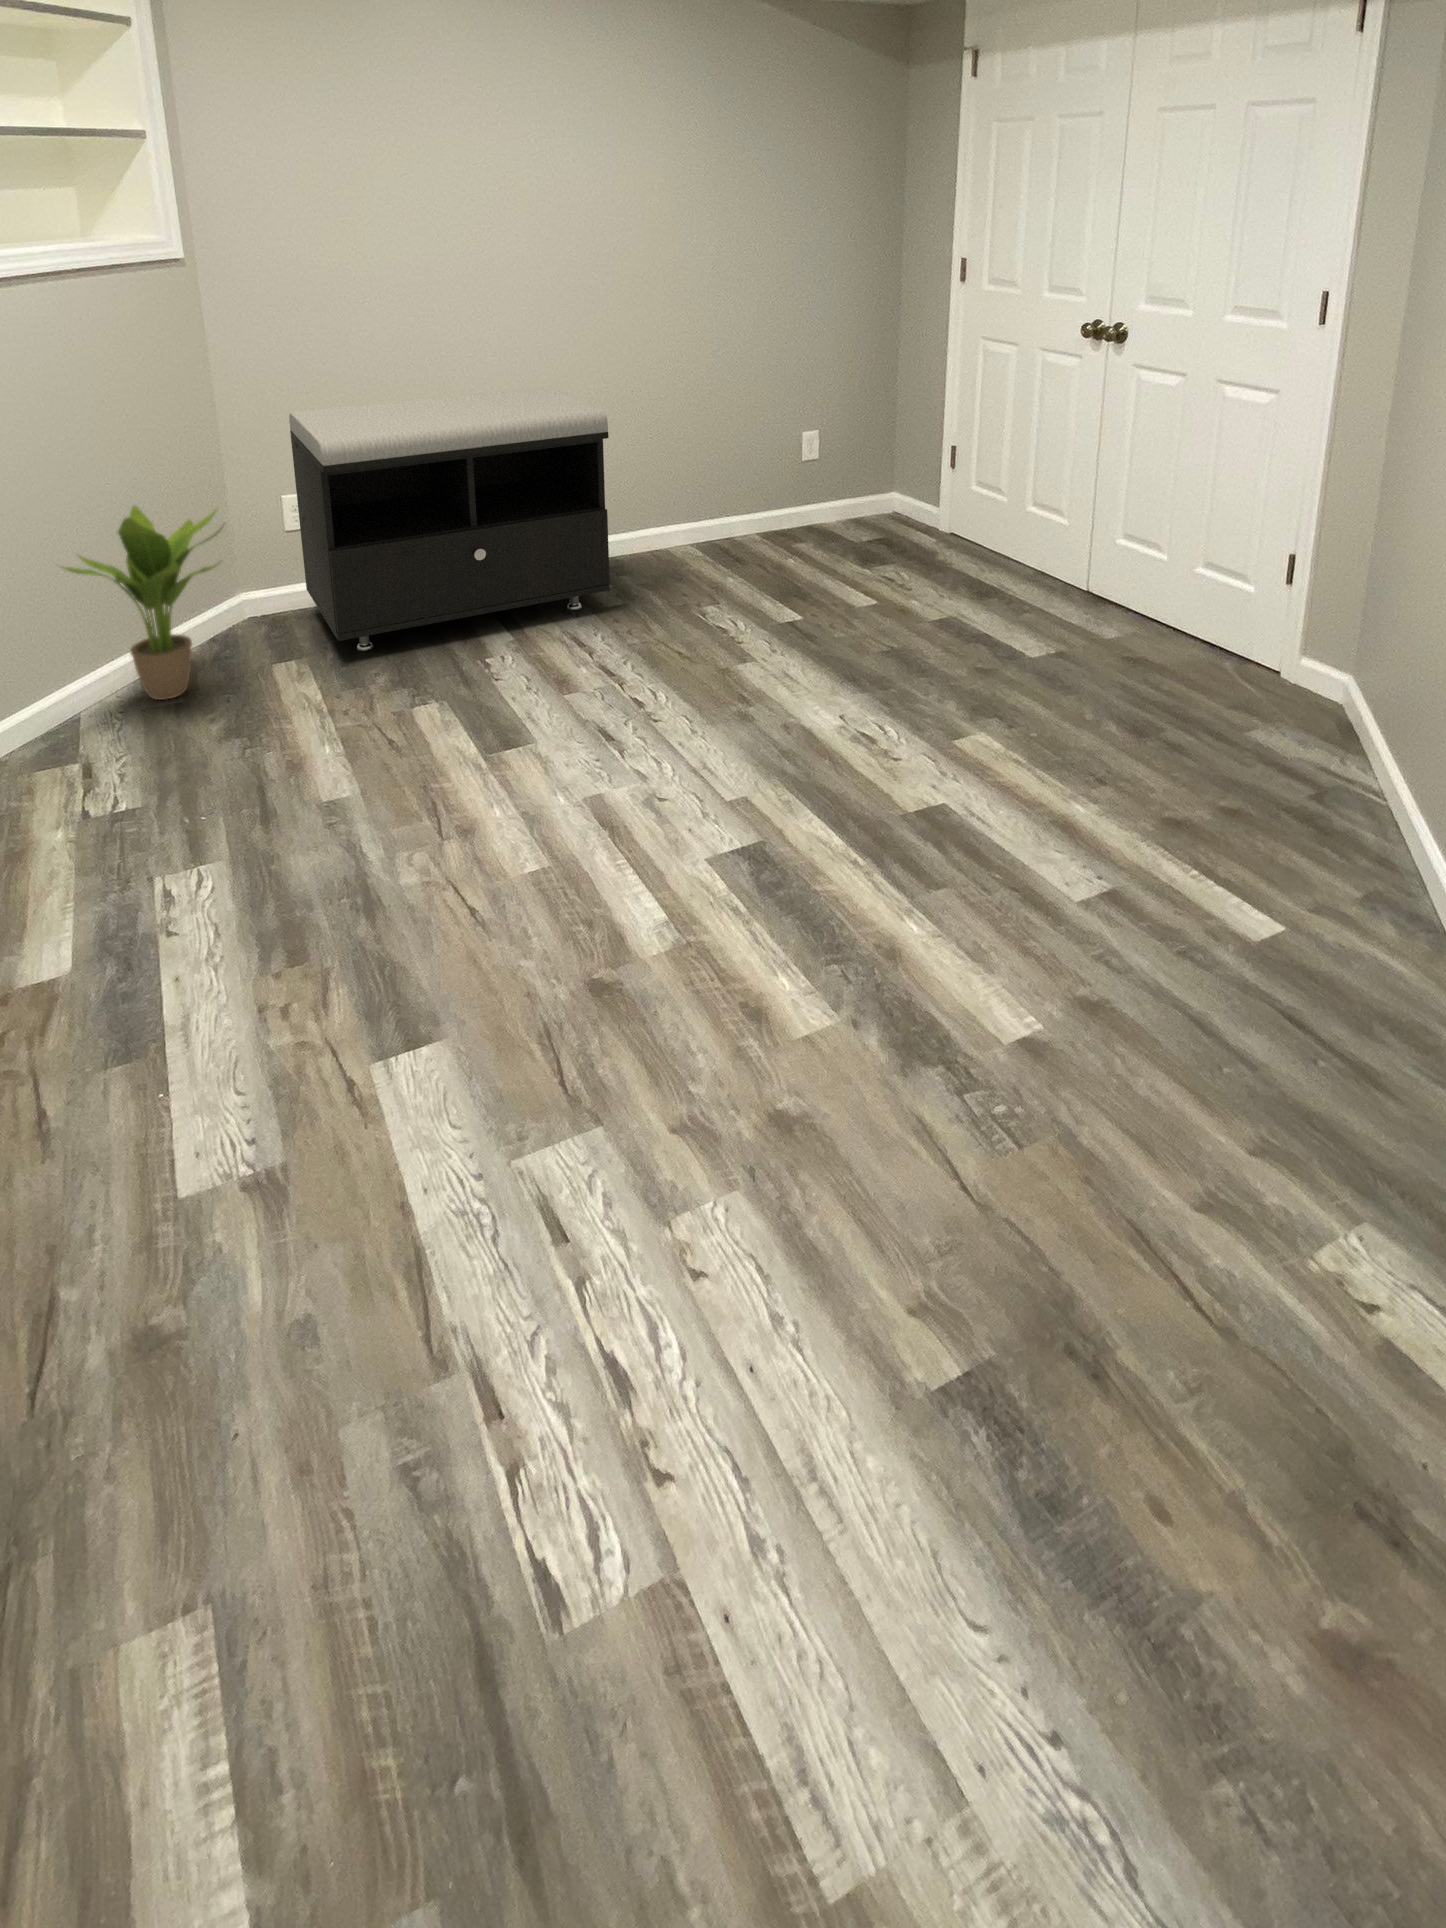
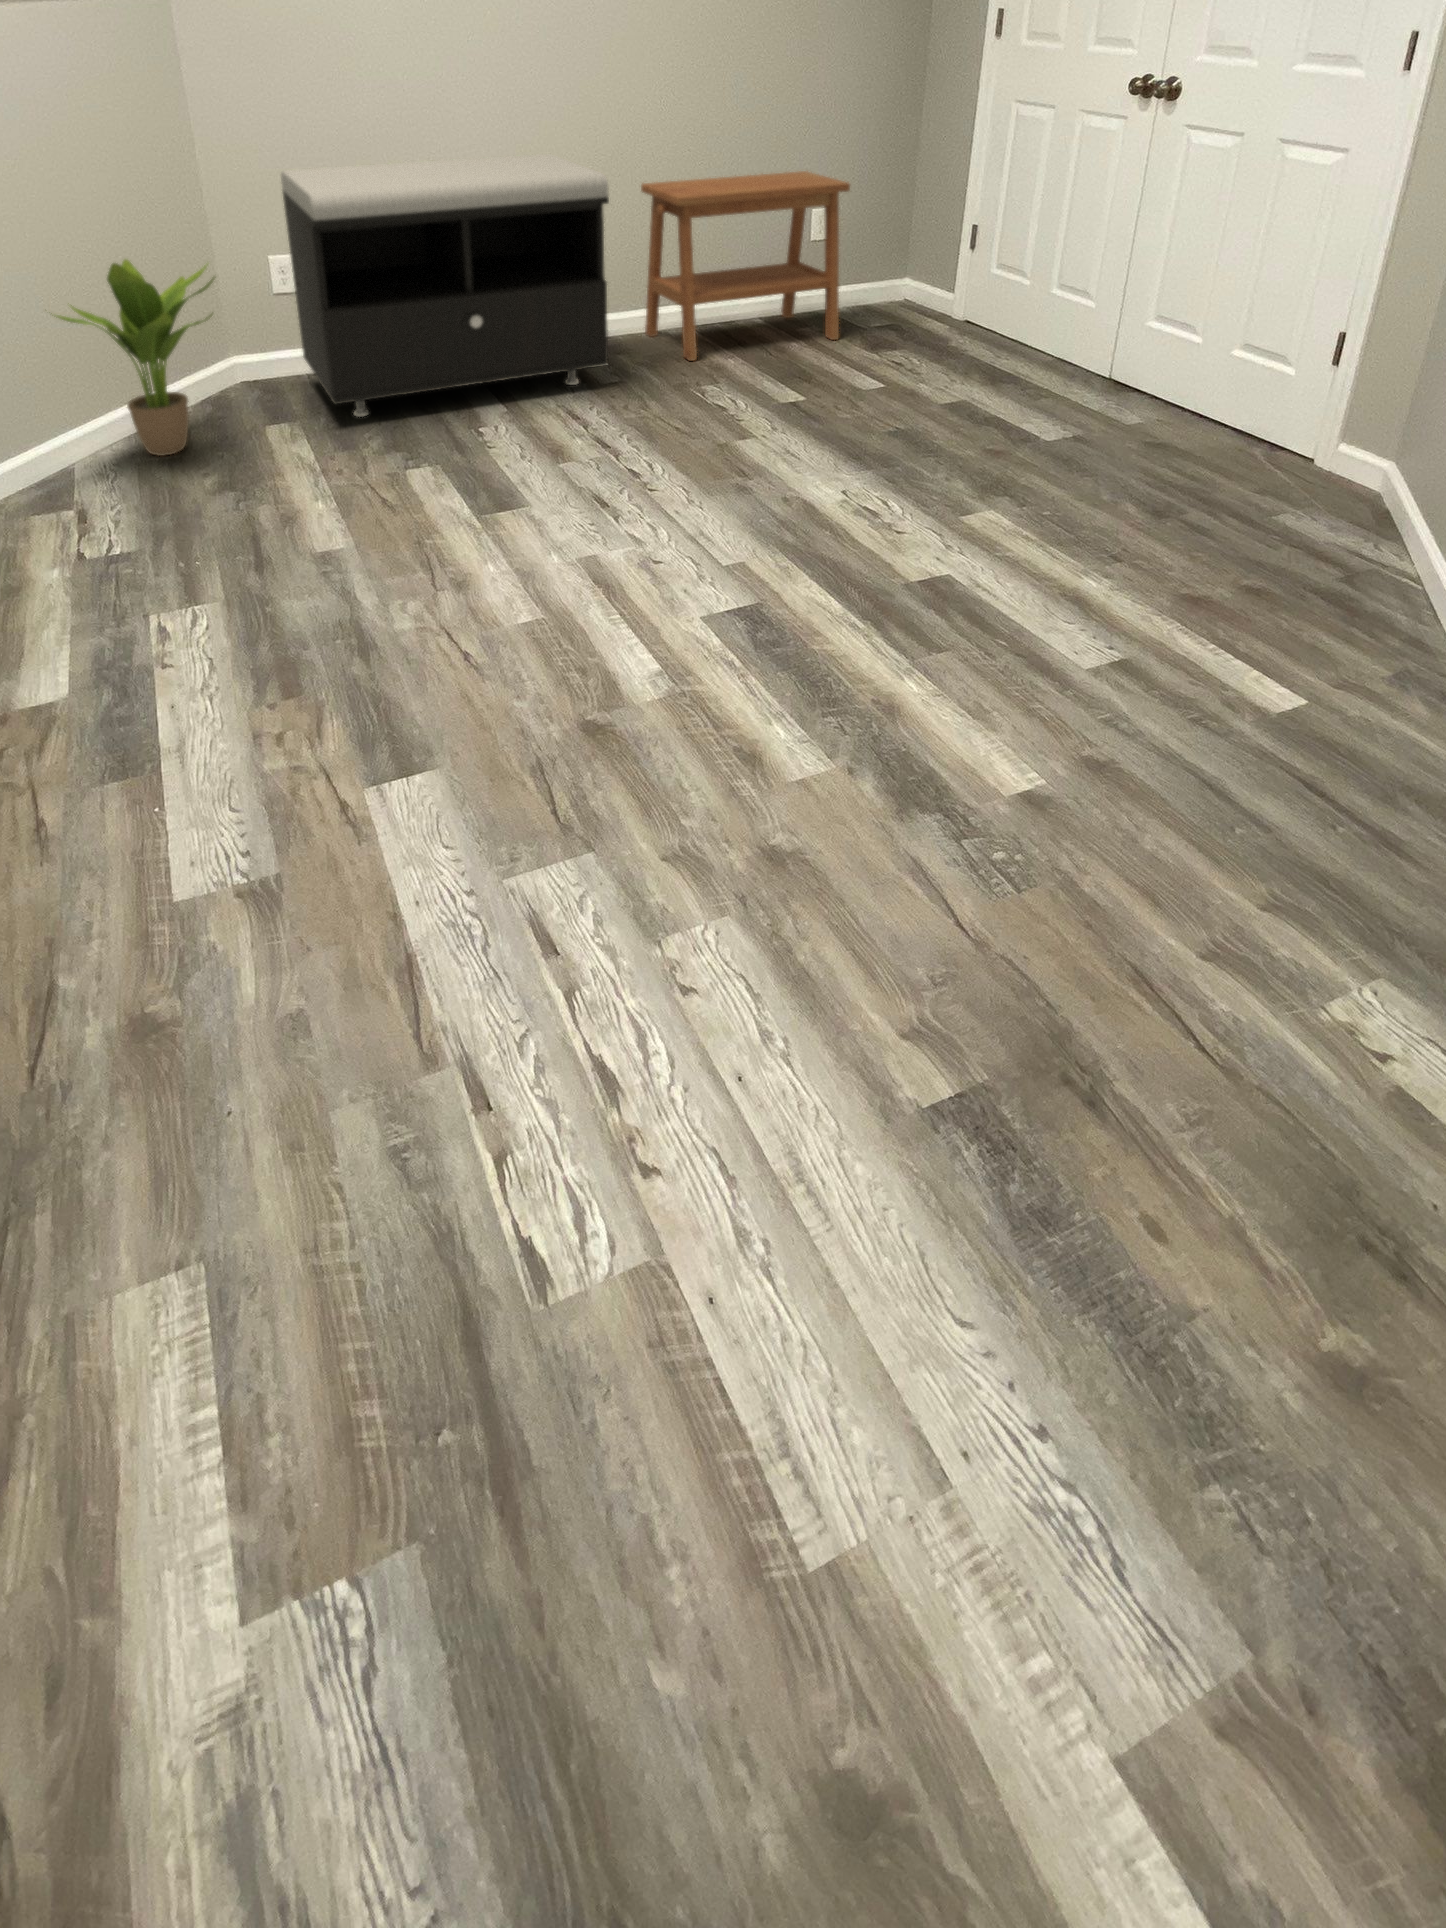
side table: none [639,393,839,580] -> present [641,171,850,361]

